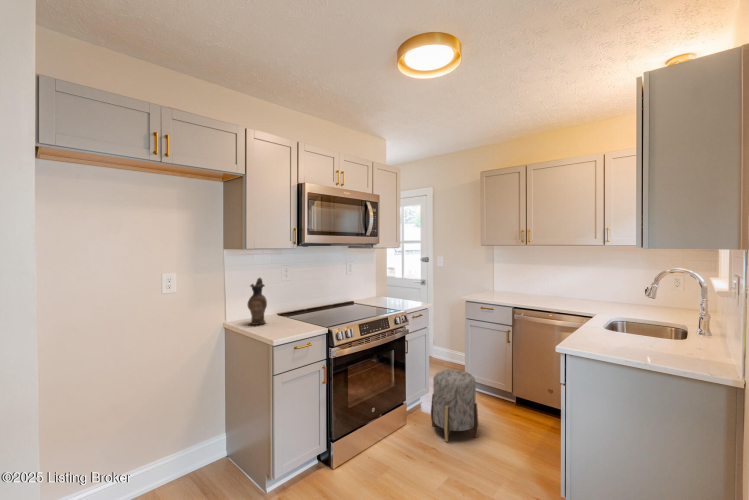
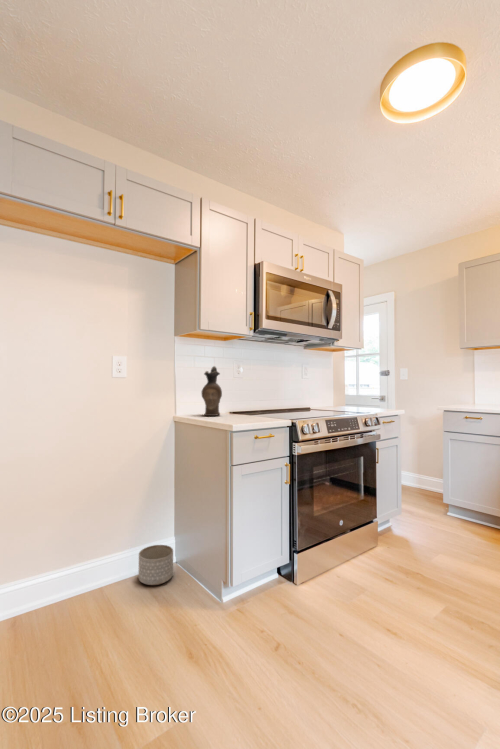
stool: present [431,369,479,442] -> none [409,483,475,569]
planter: none [189,444,222,482] -> present [139,545,173,585]

